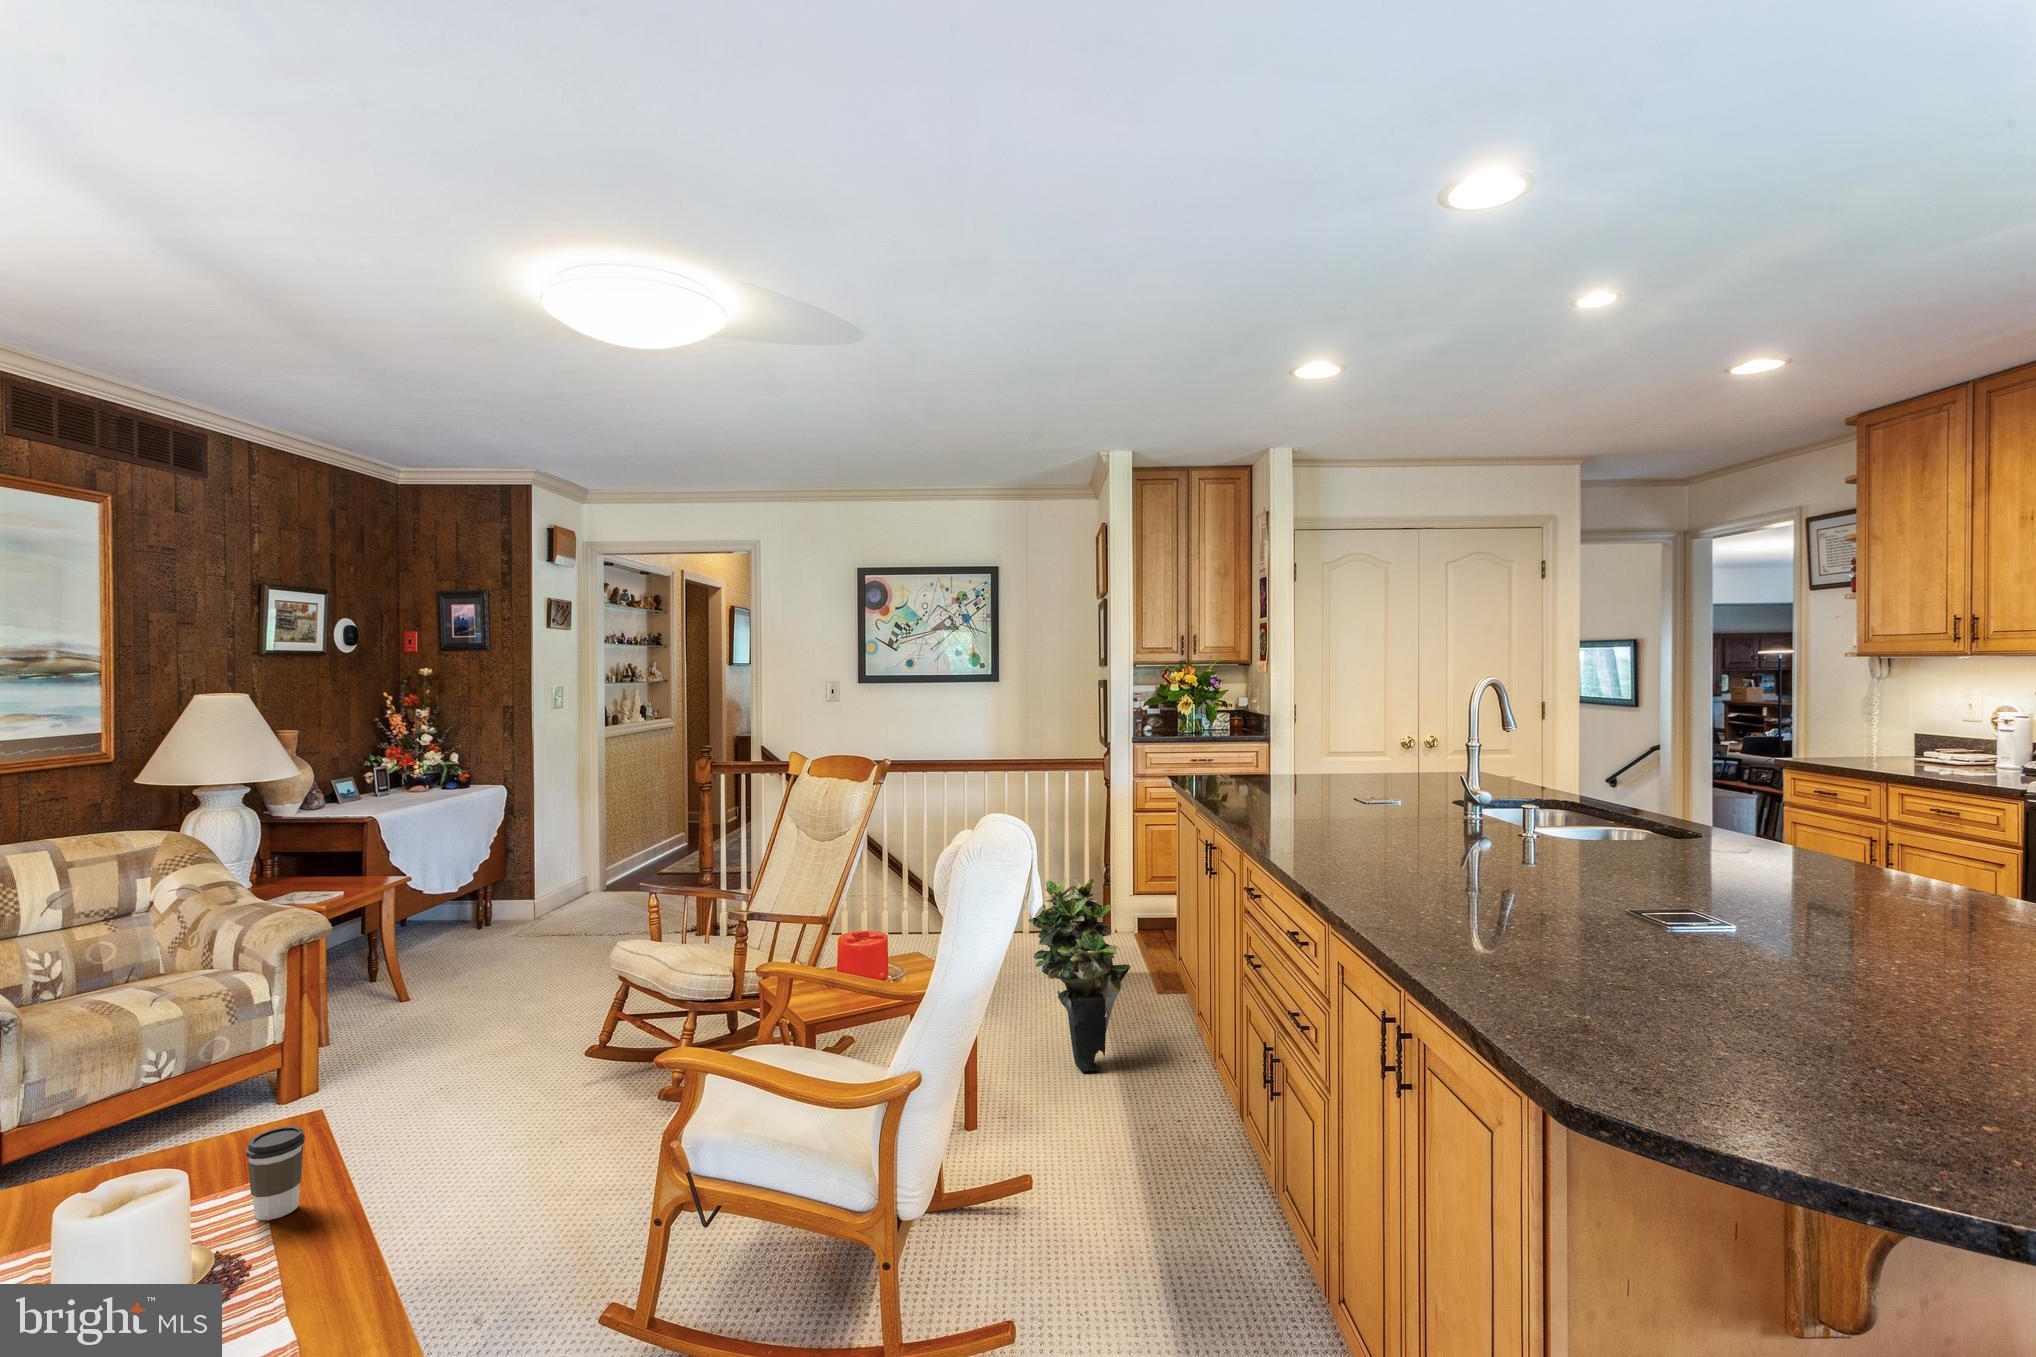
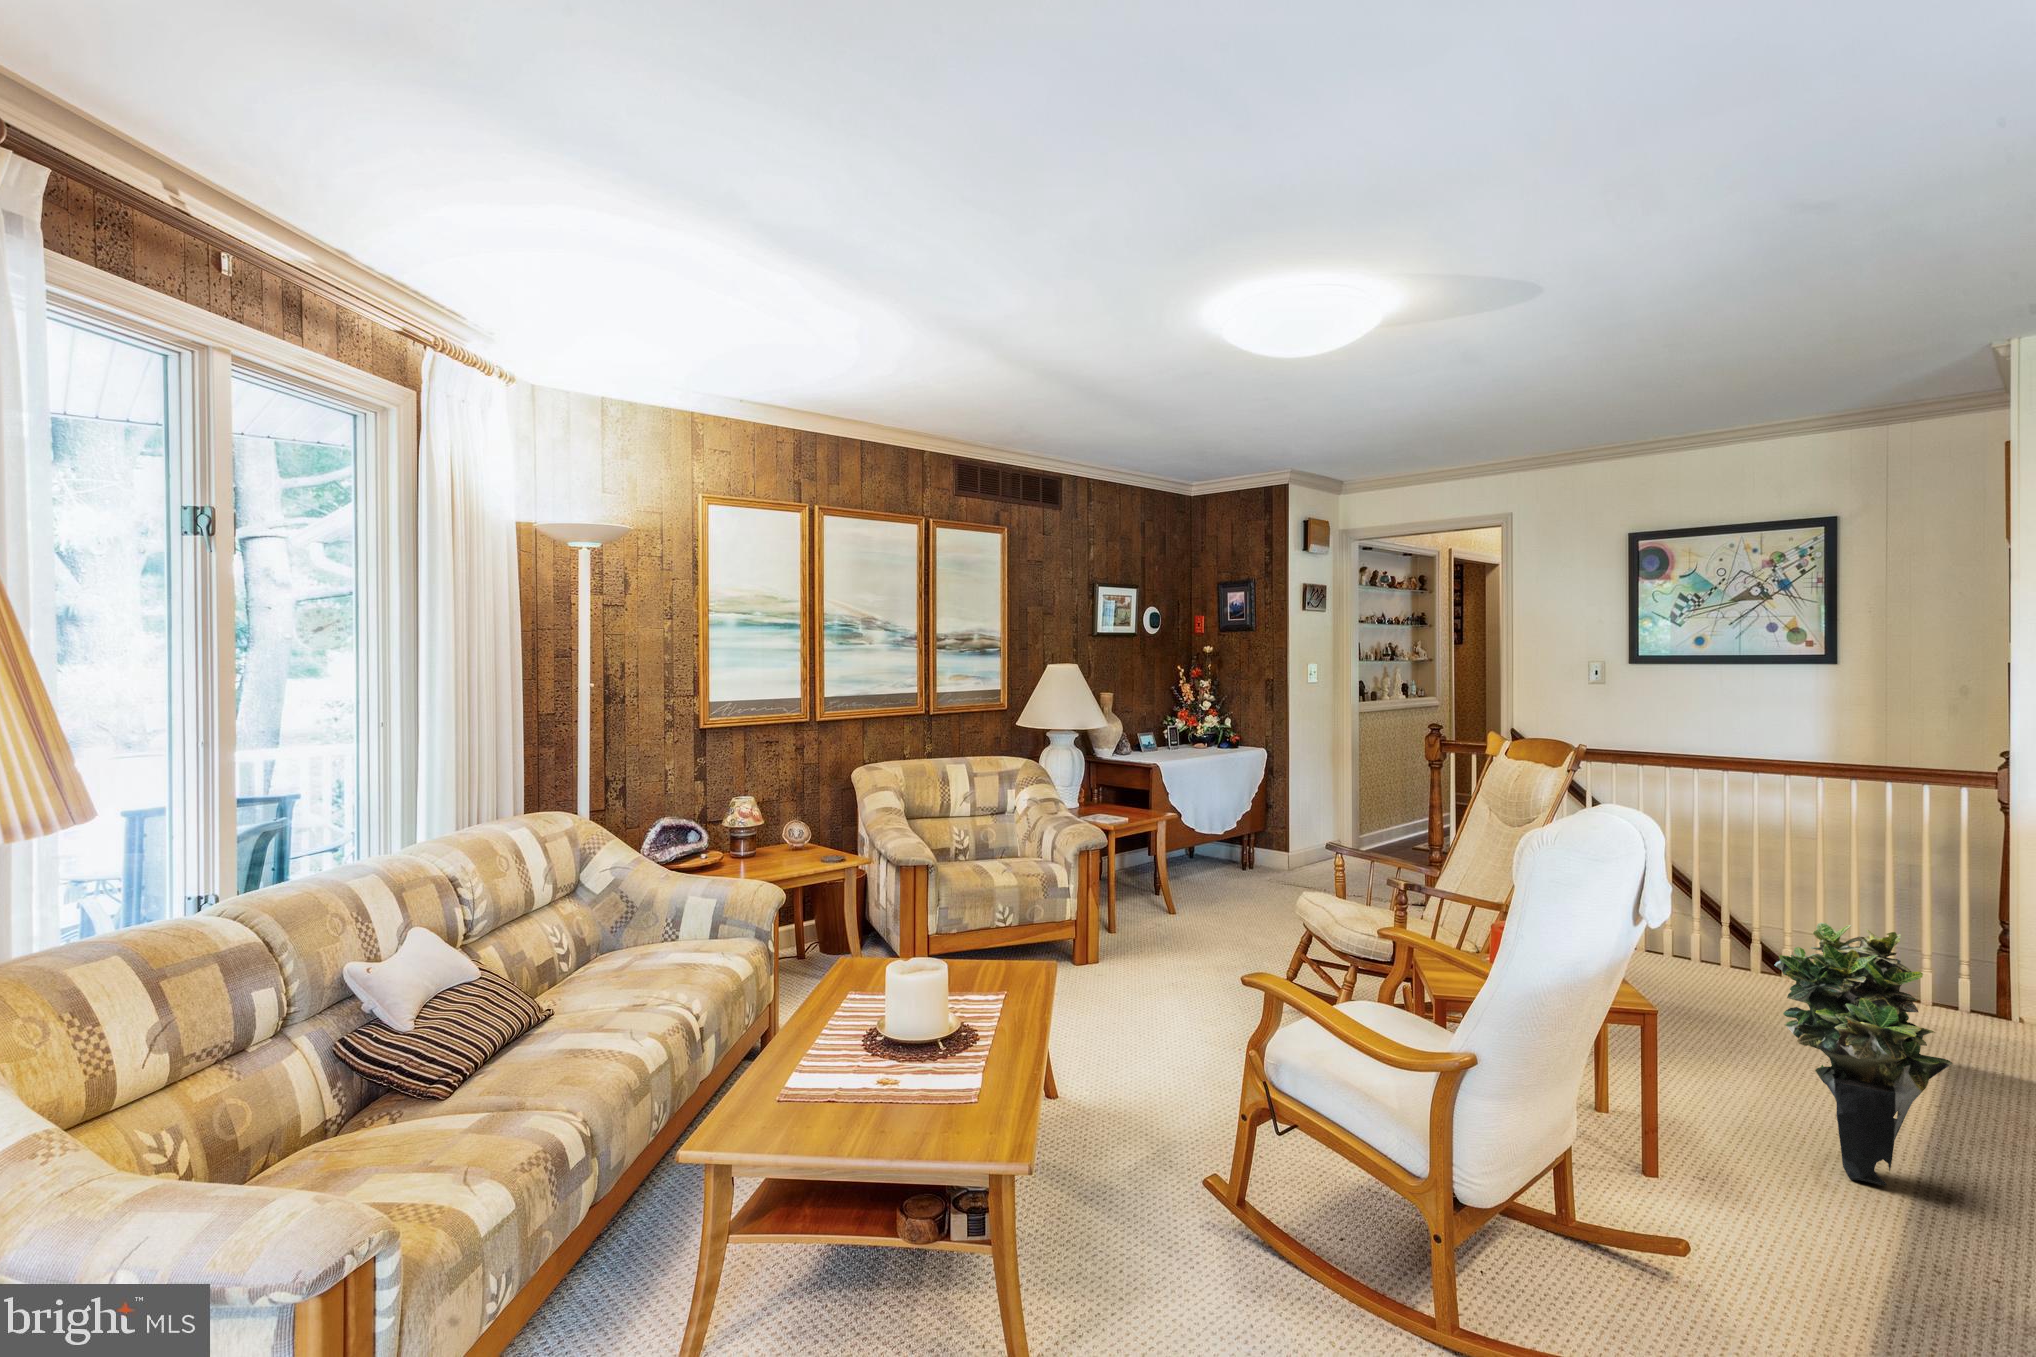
coffee cup: present [246,1126,305,1220] -> none [987,951,1018,1009]

